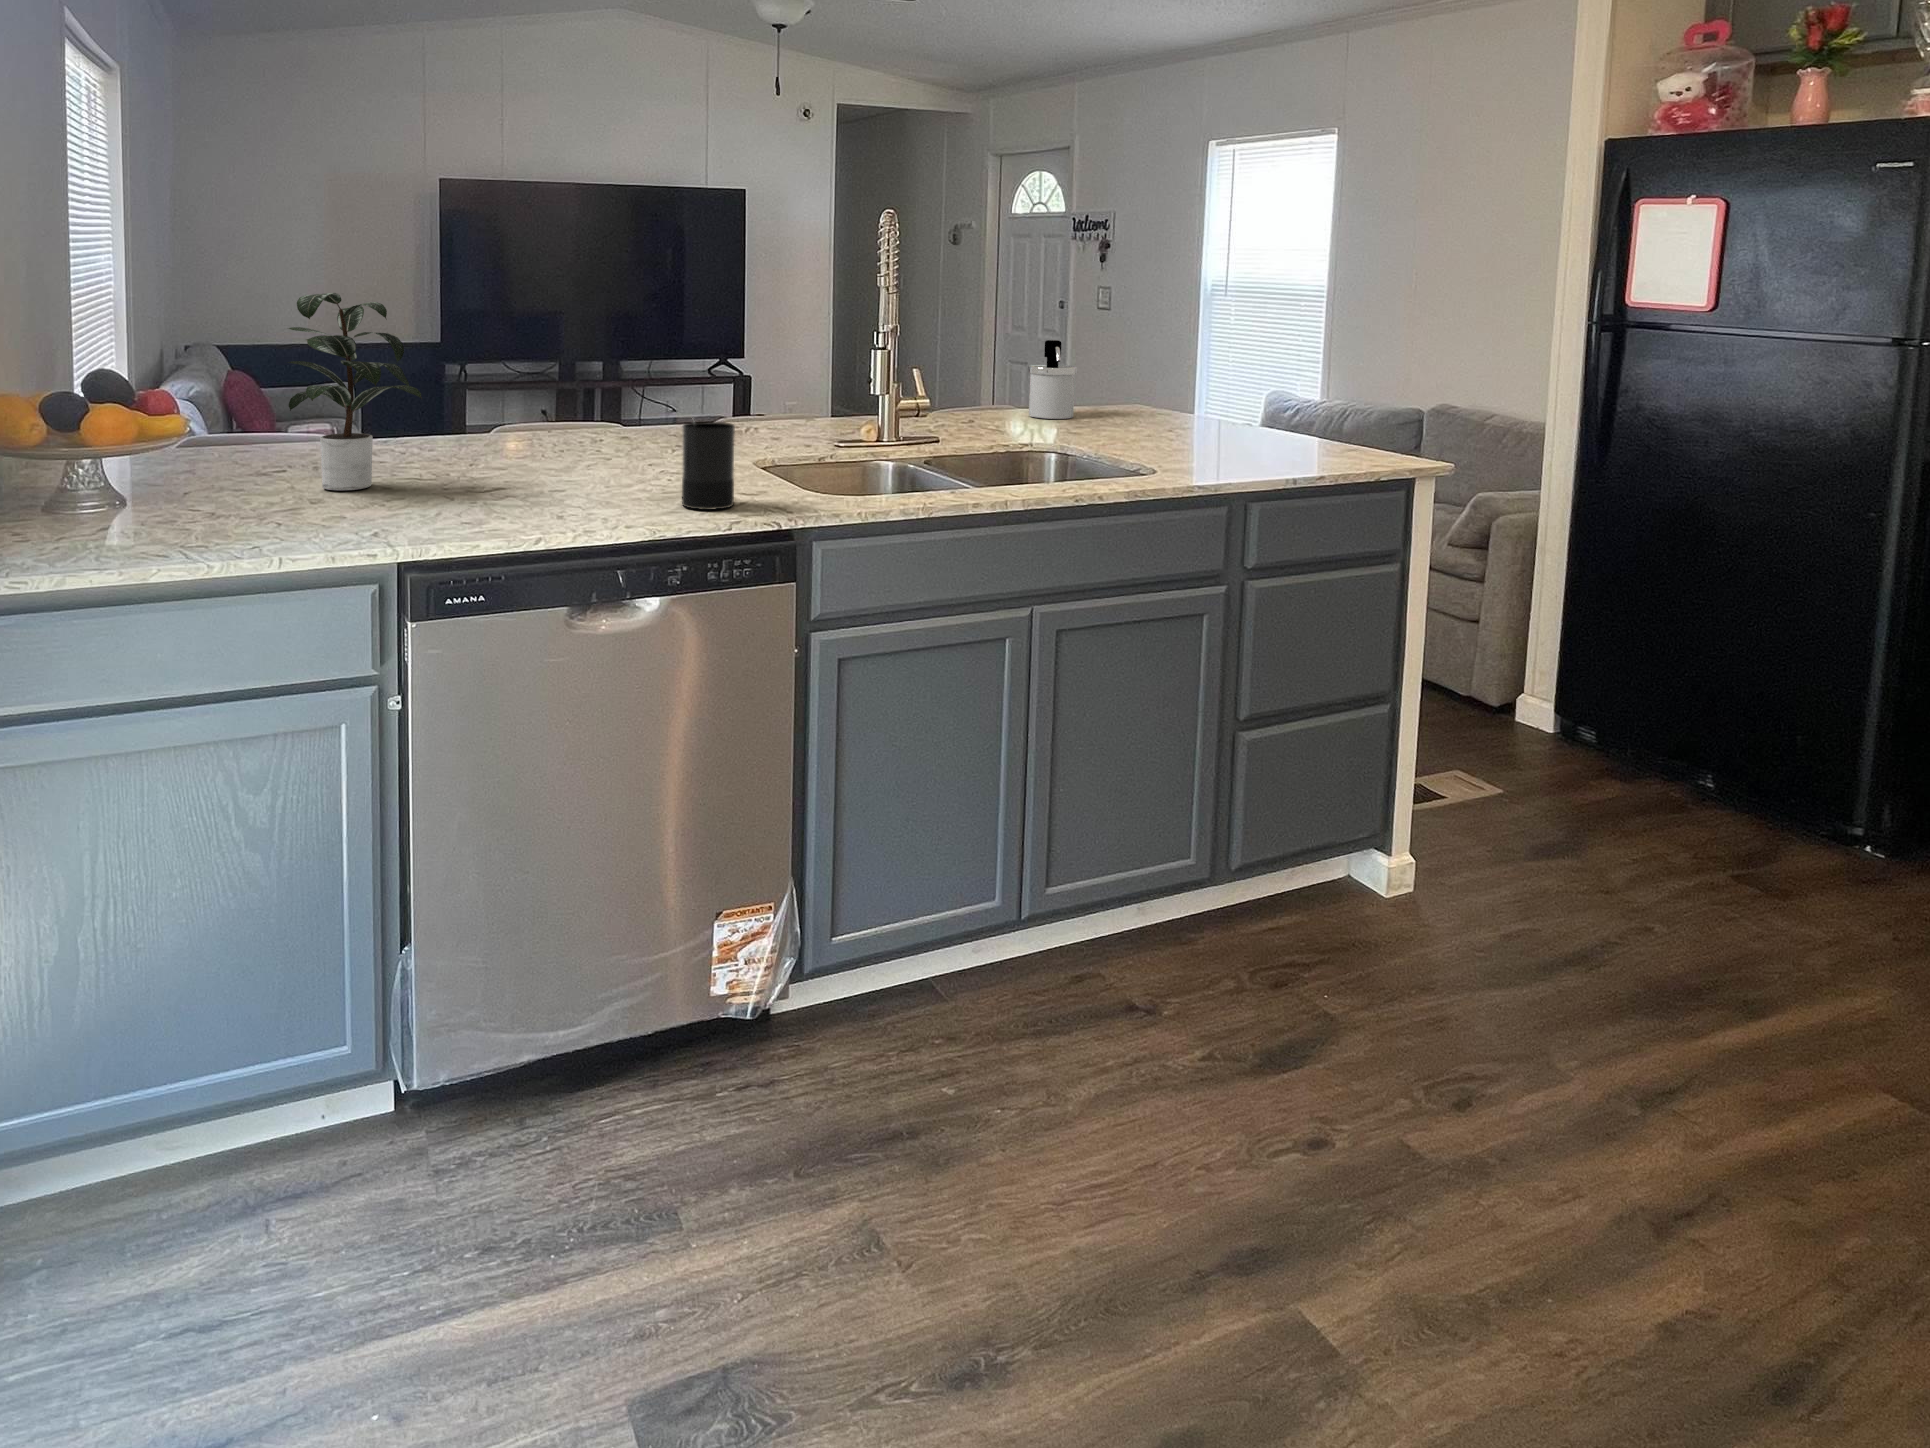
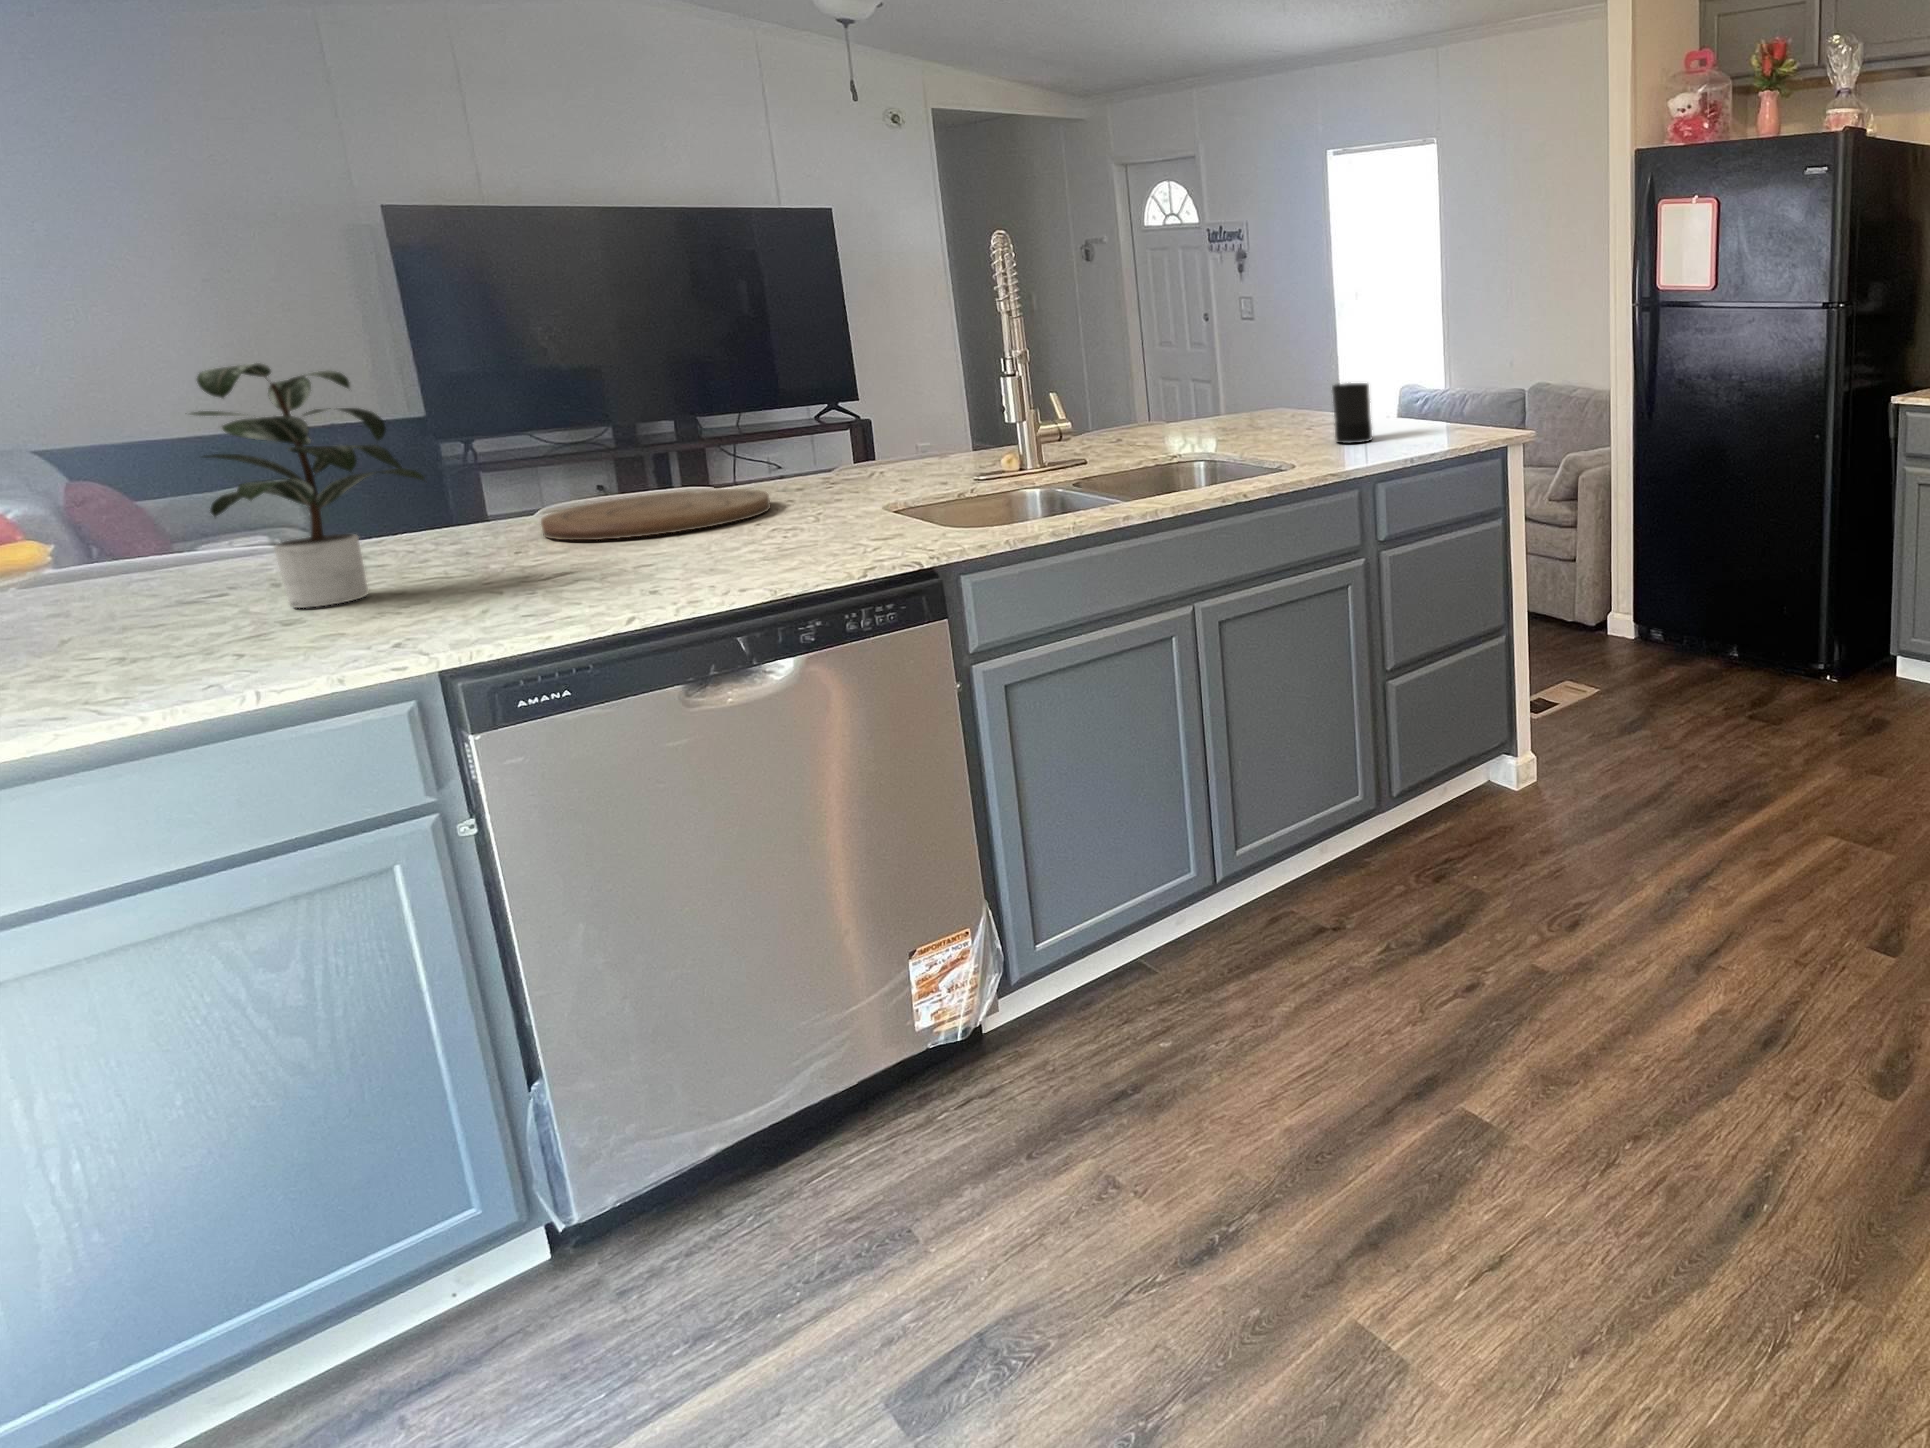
soap dispenser: present [1028,340,1076,419] -> none [1173,353,1222,429]
candle: present [682,422,735,510] -> present [1332,383,1372,443]
cutting board: none [494,427,662,464] -> present [541,489,770,540]

